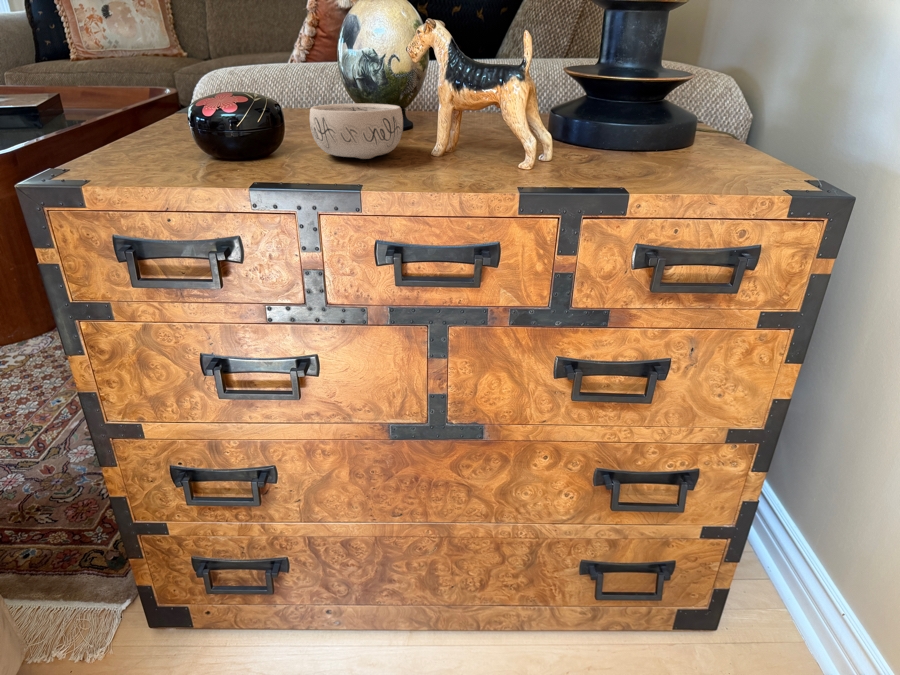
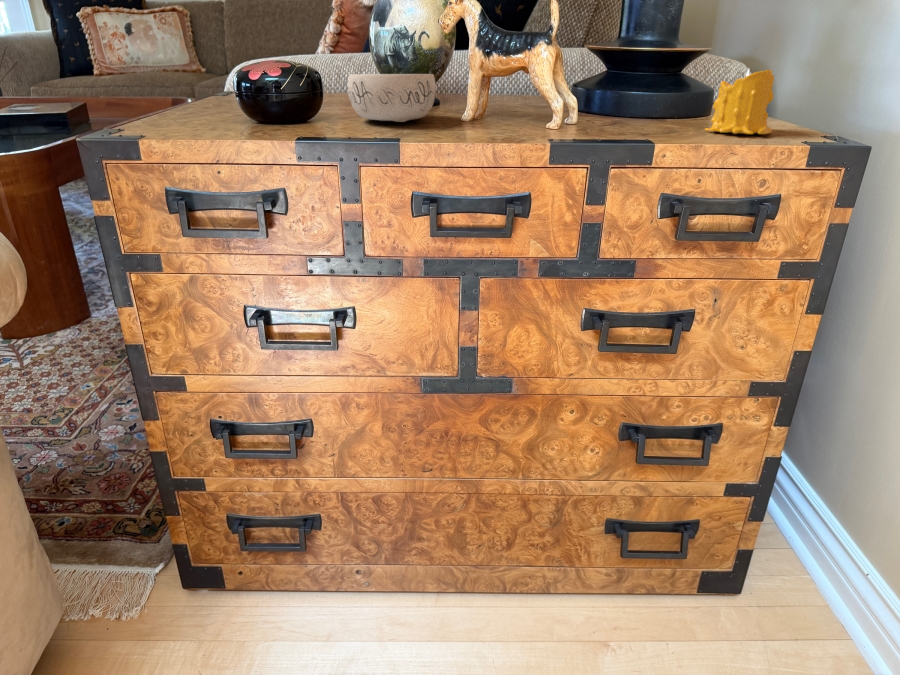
candle: none [684,106,757,179] -> present [705,69,774,134]

